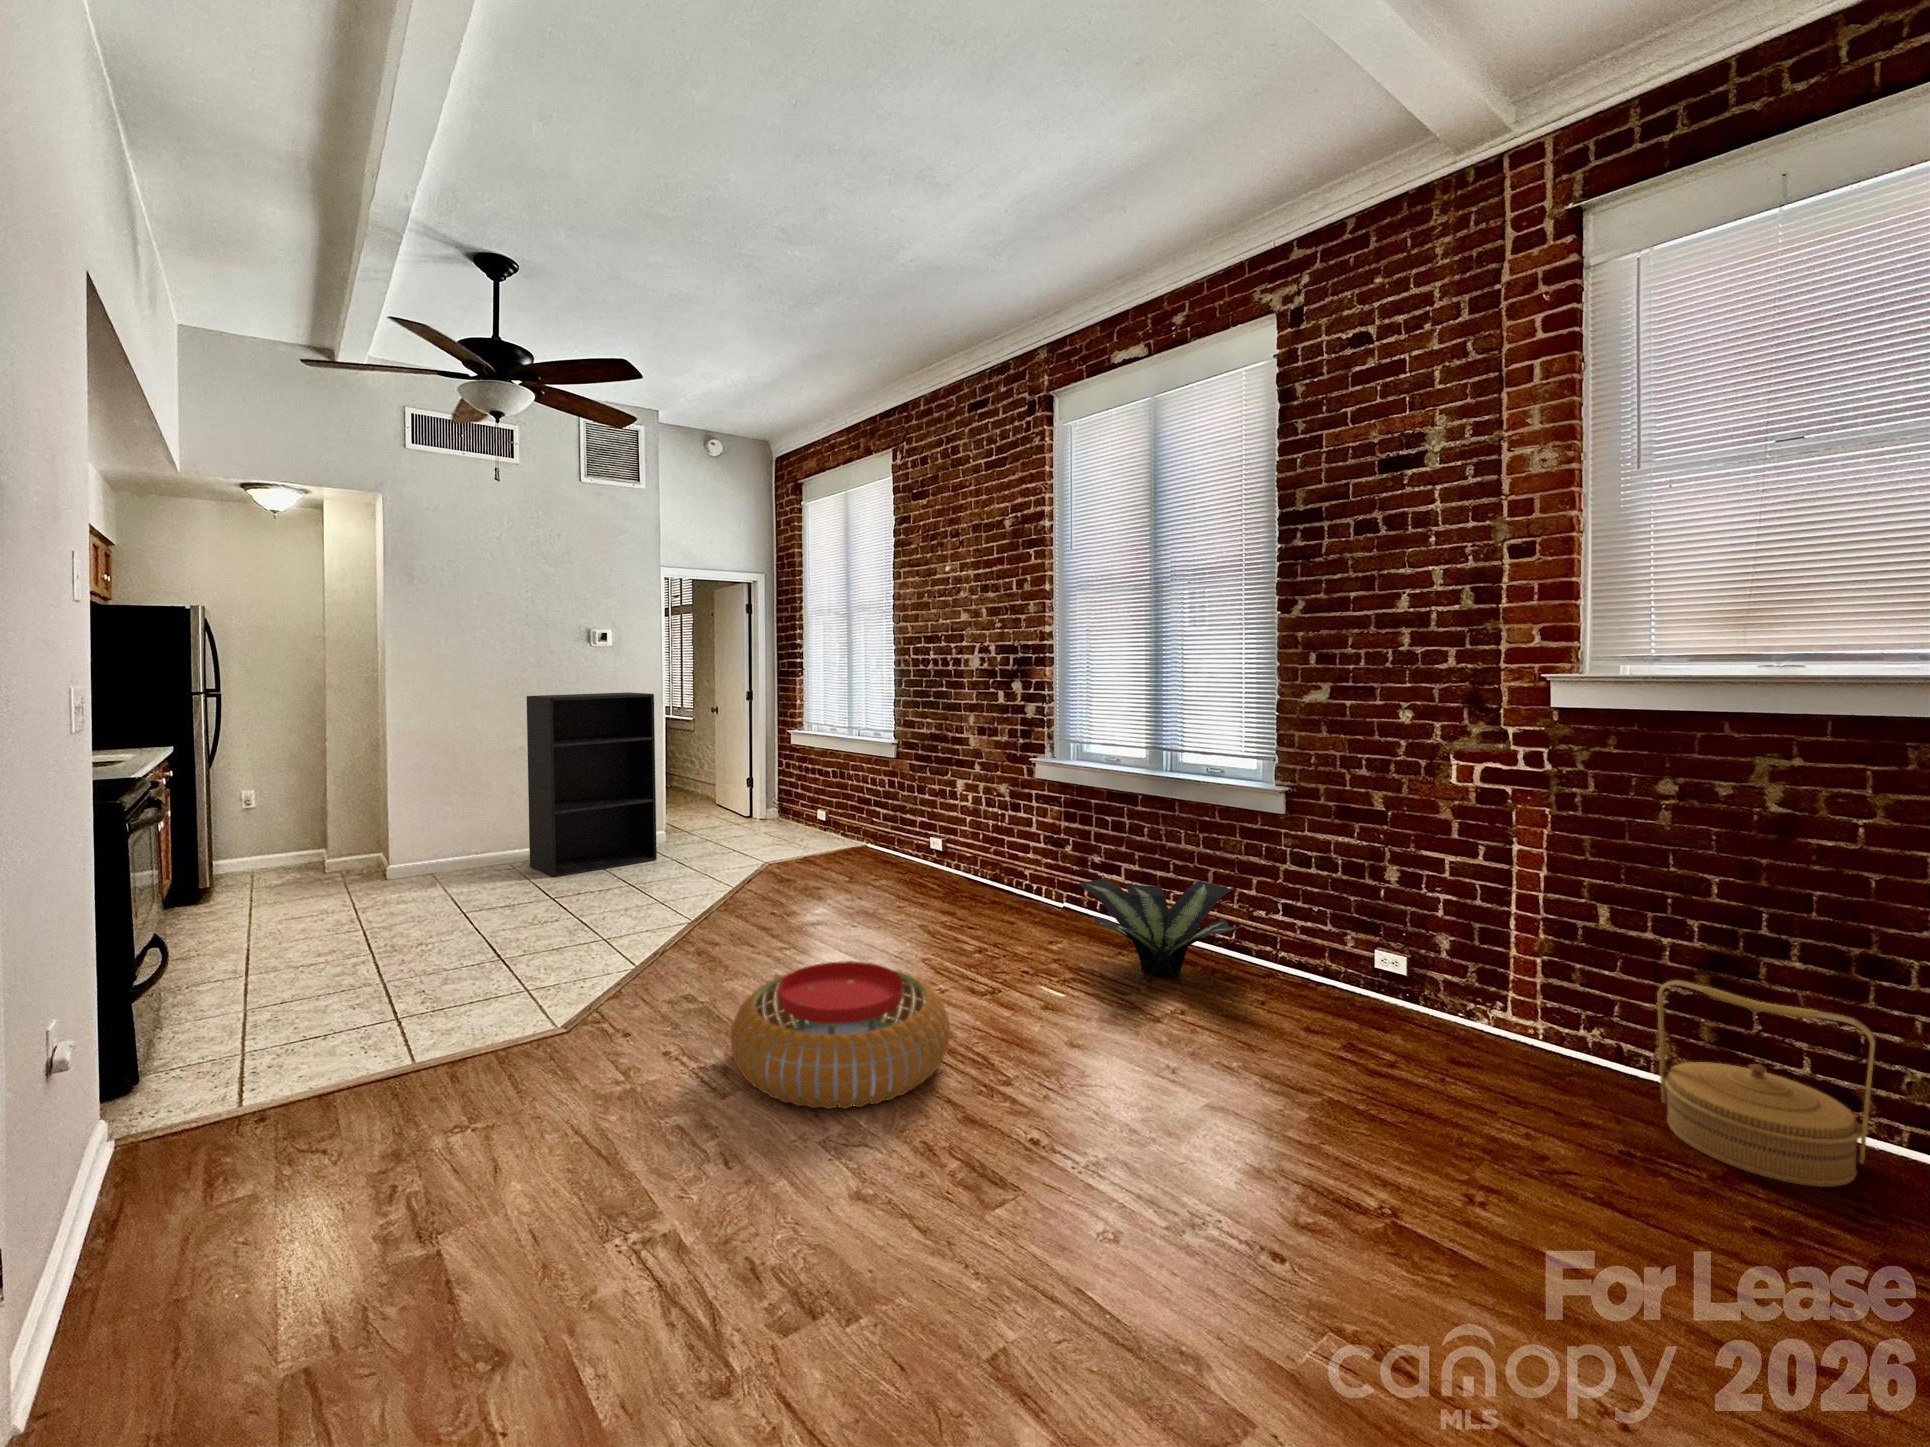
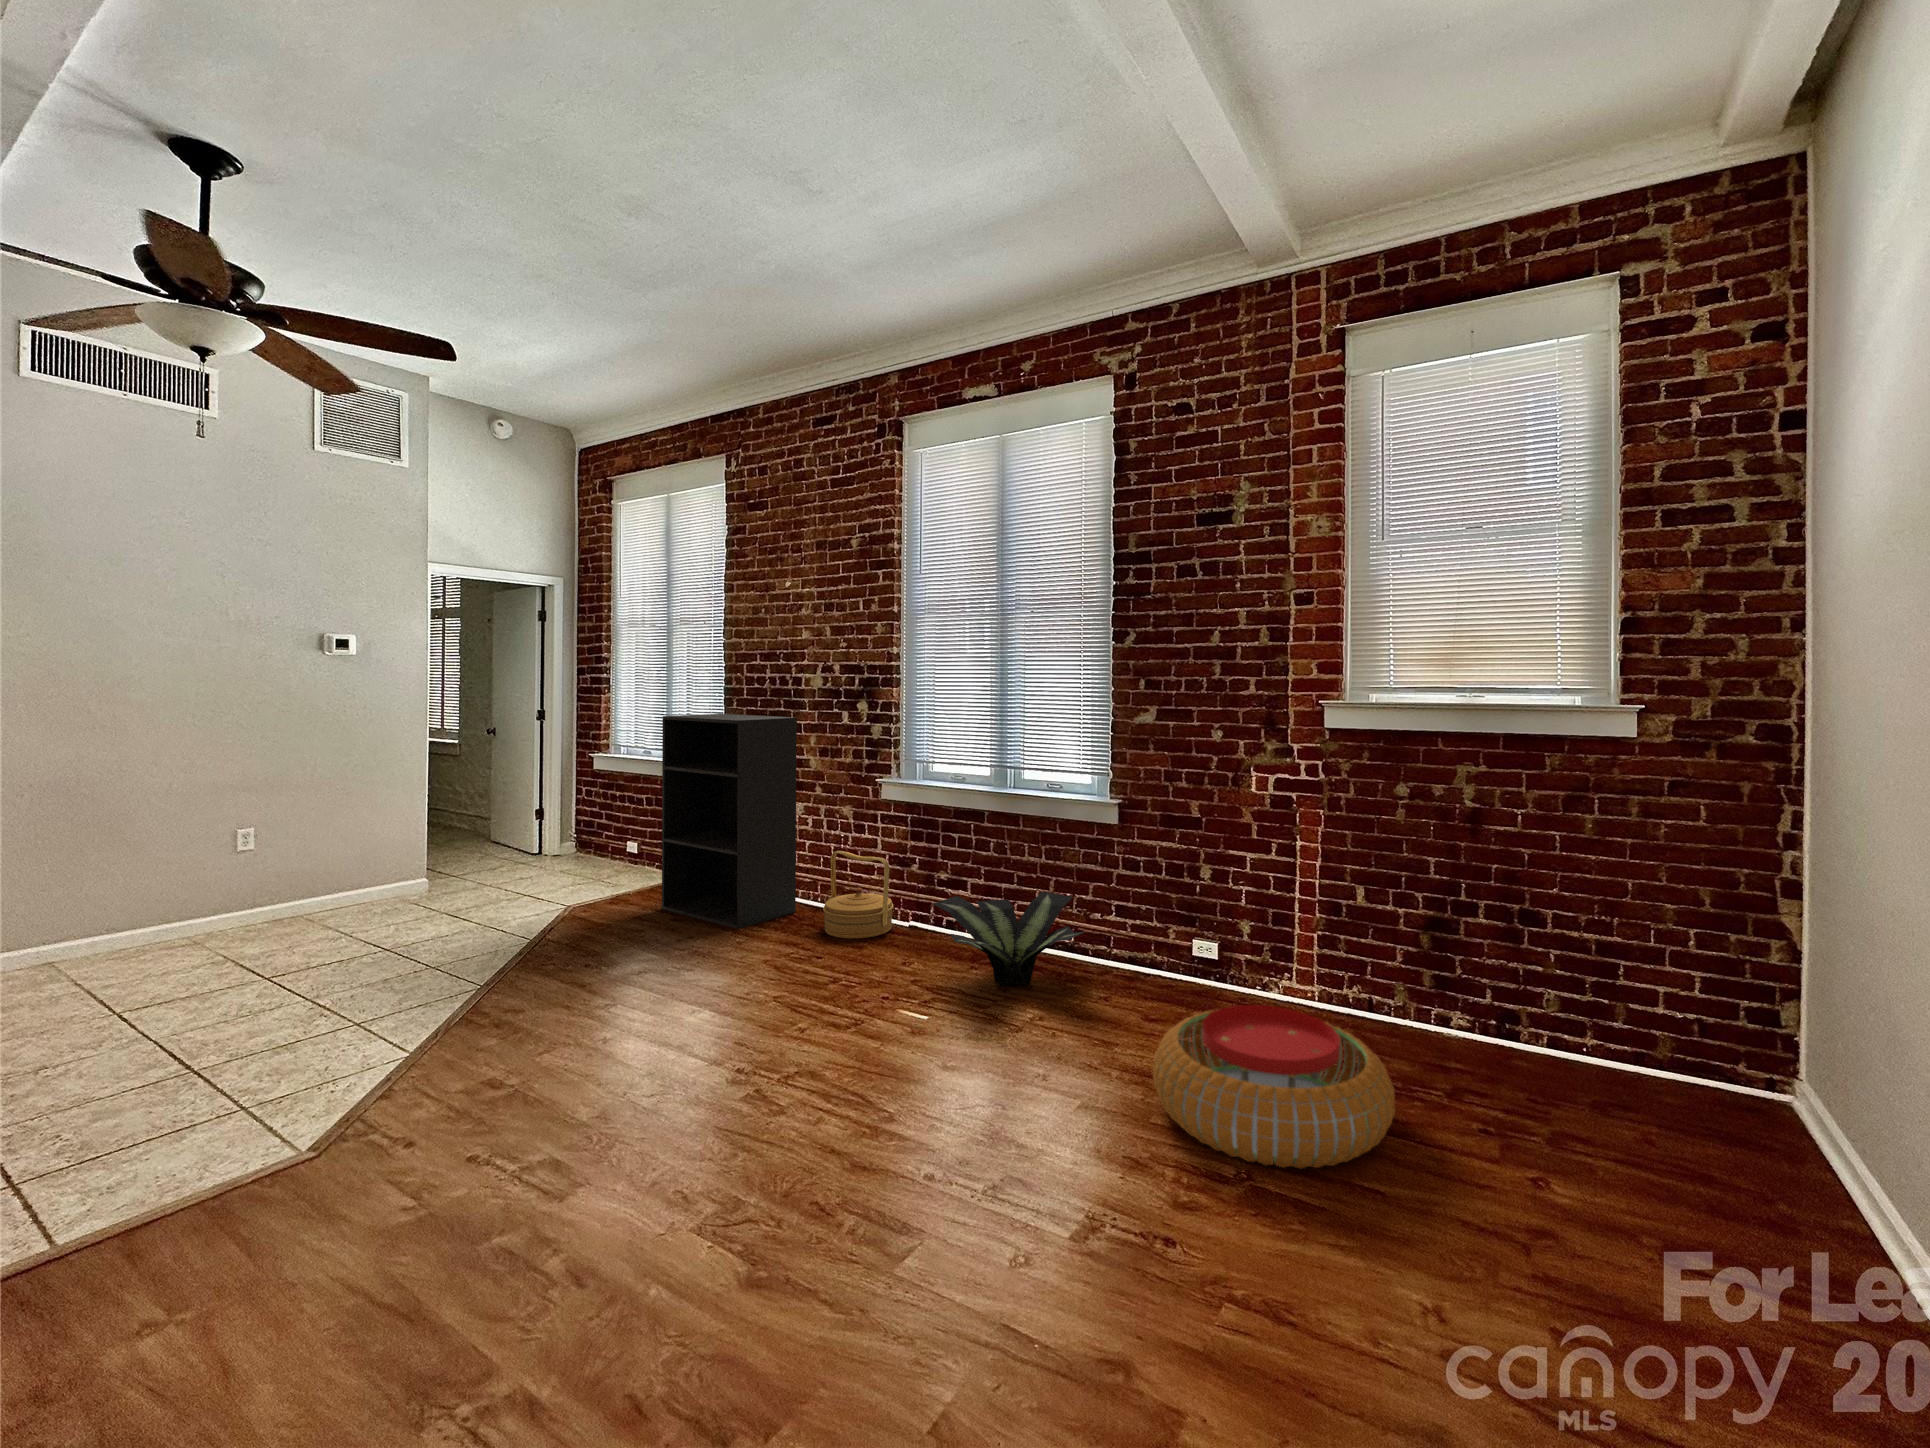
bookshelf: present [527,692,657,878] -> present [662,714,797,929]
pouf: present [731,961,950,1109] -> present [1153,1005,1395,1168]
woven basket: present [1657,980,1875,1187] -> present [823,851,893,939]

